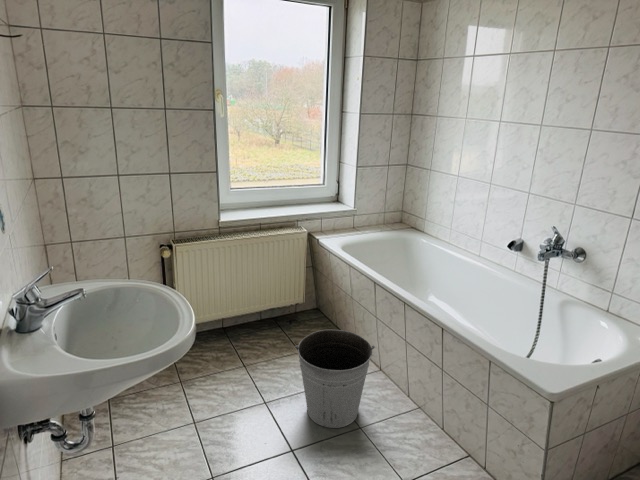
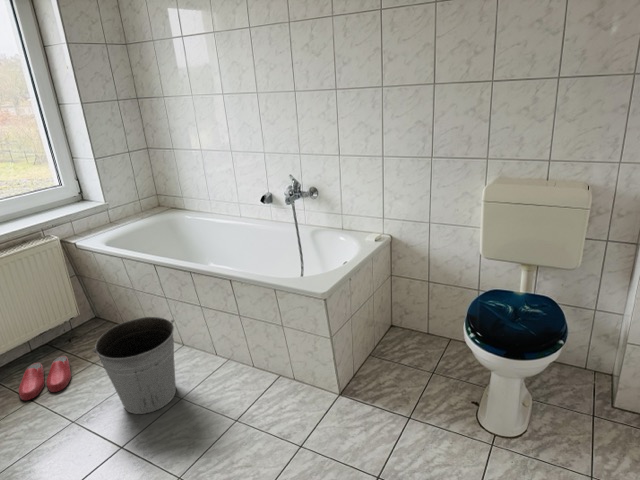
slippers: none [238,333,282,367] -> present [19,356,71,400]

